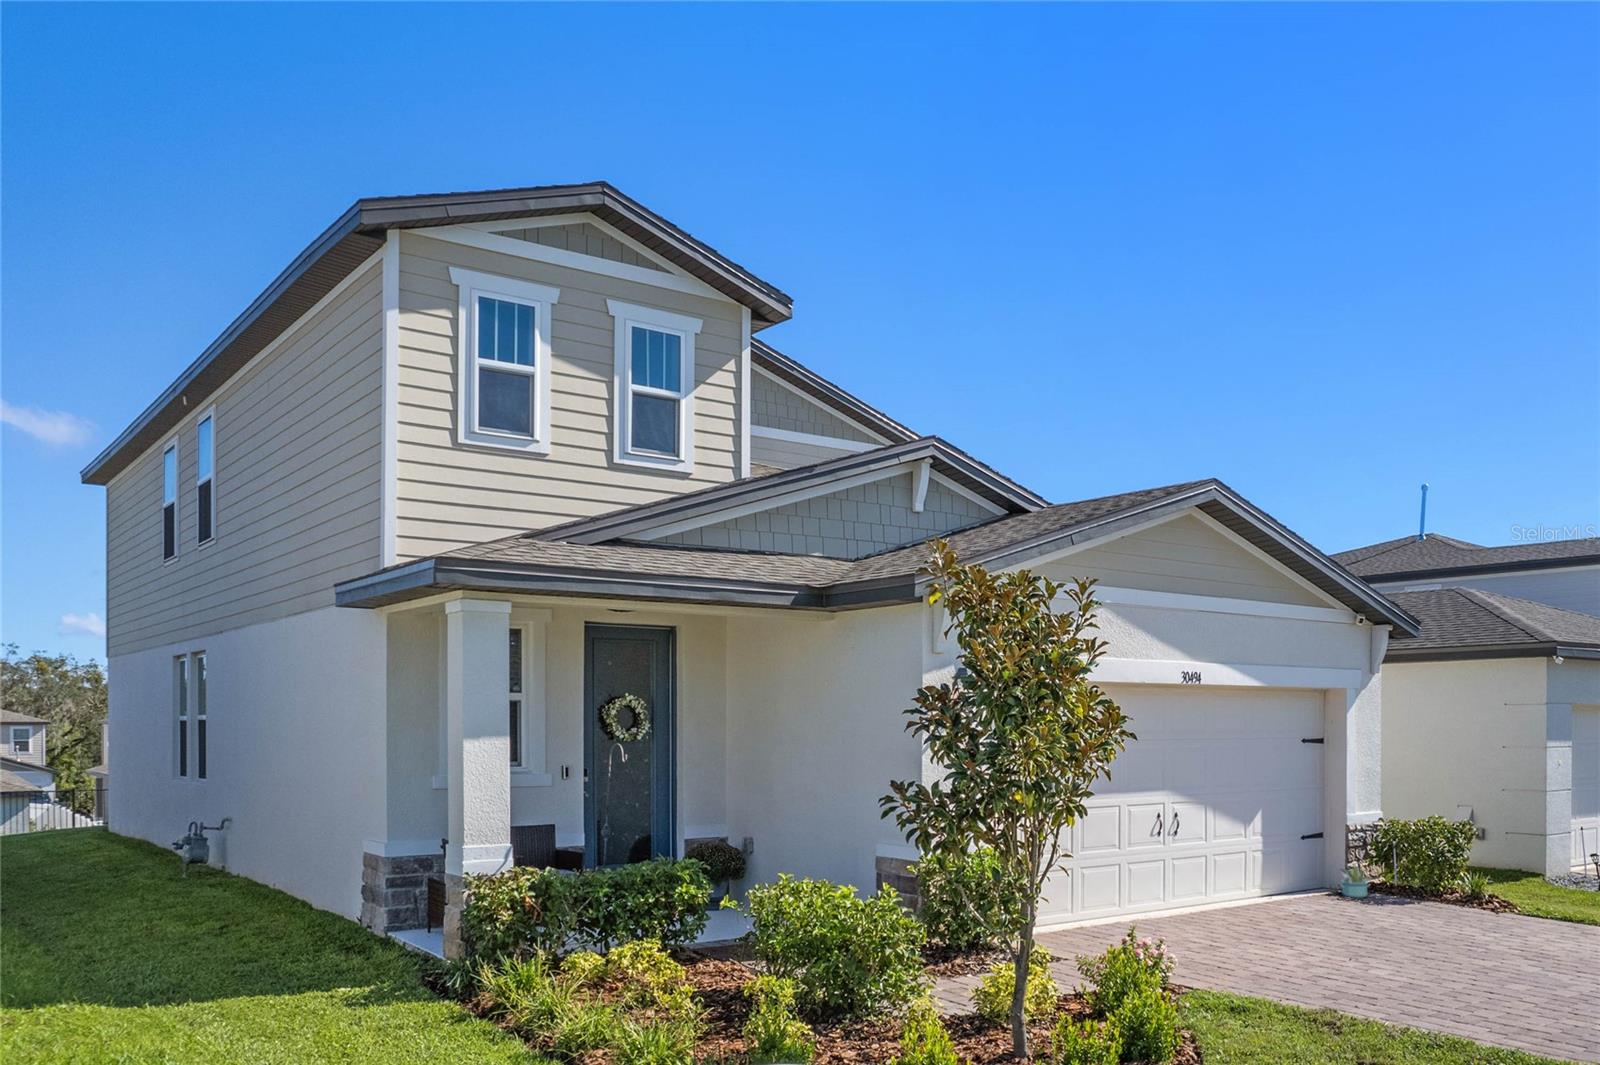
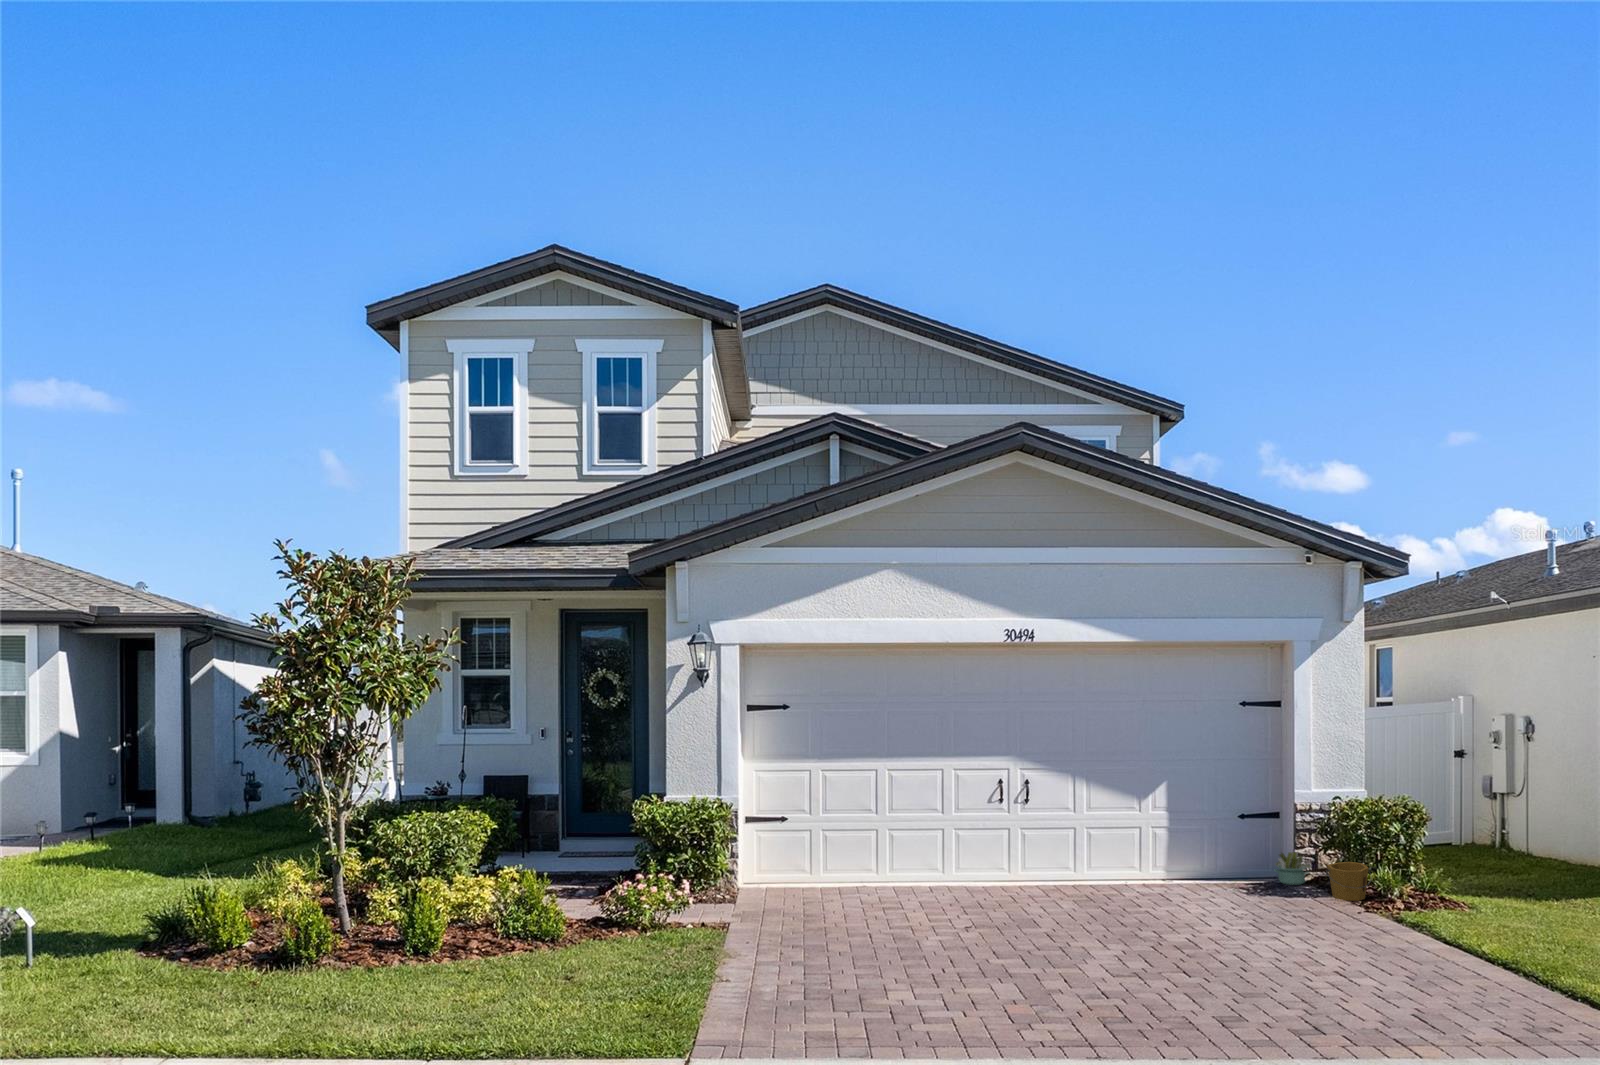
bucket: none [1411,871,1449,905] -> present [1326,862,1372,901]

